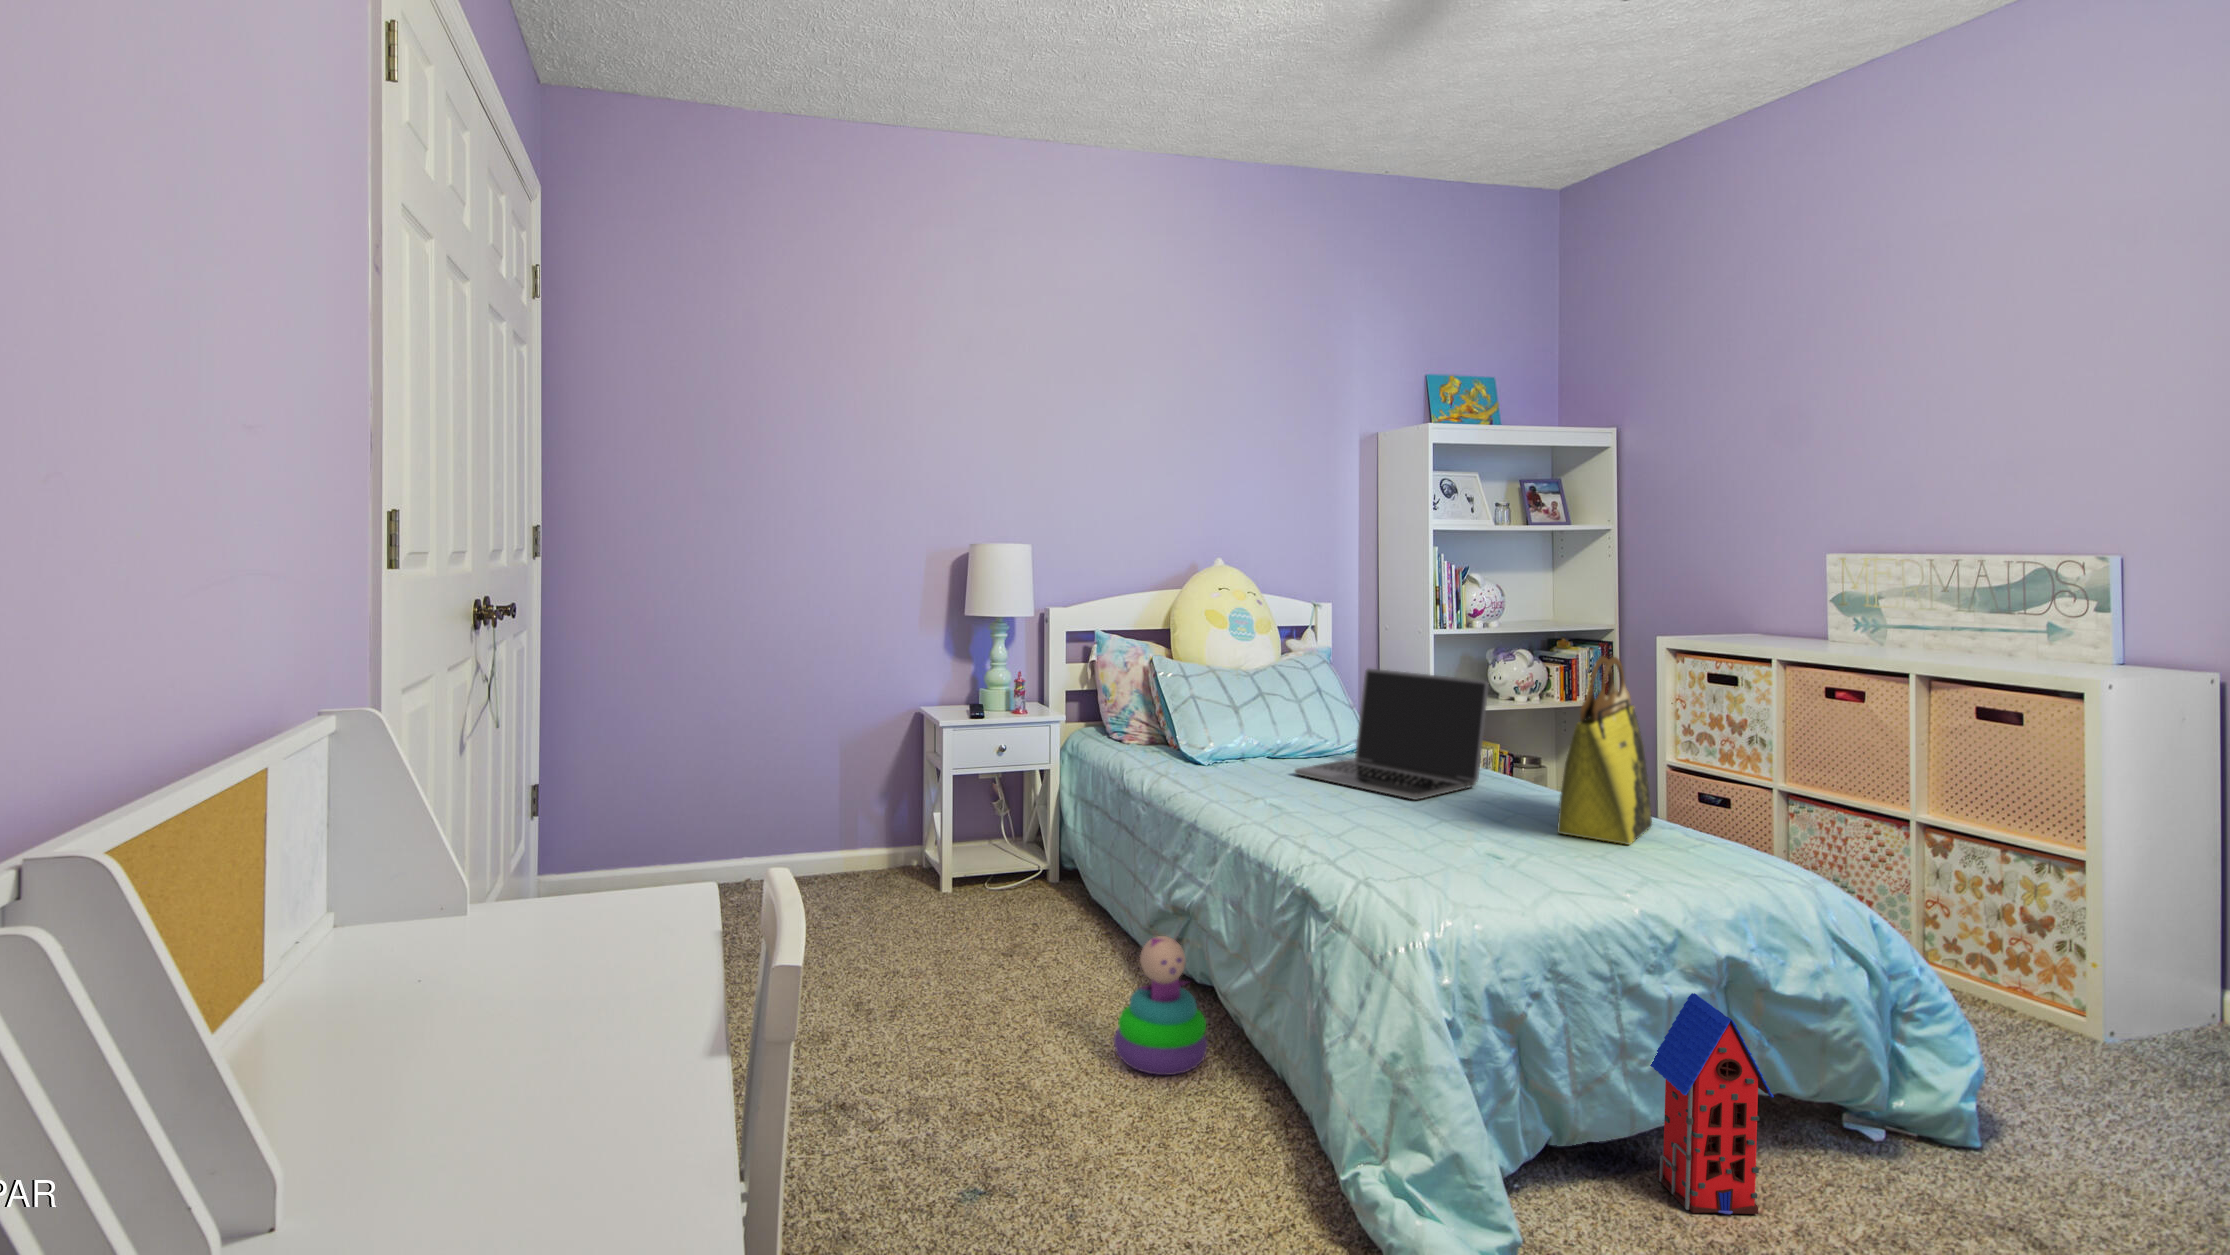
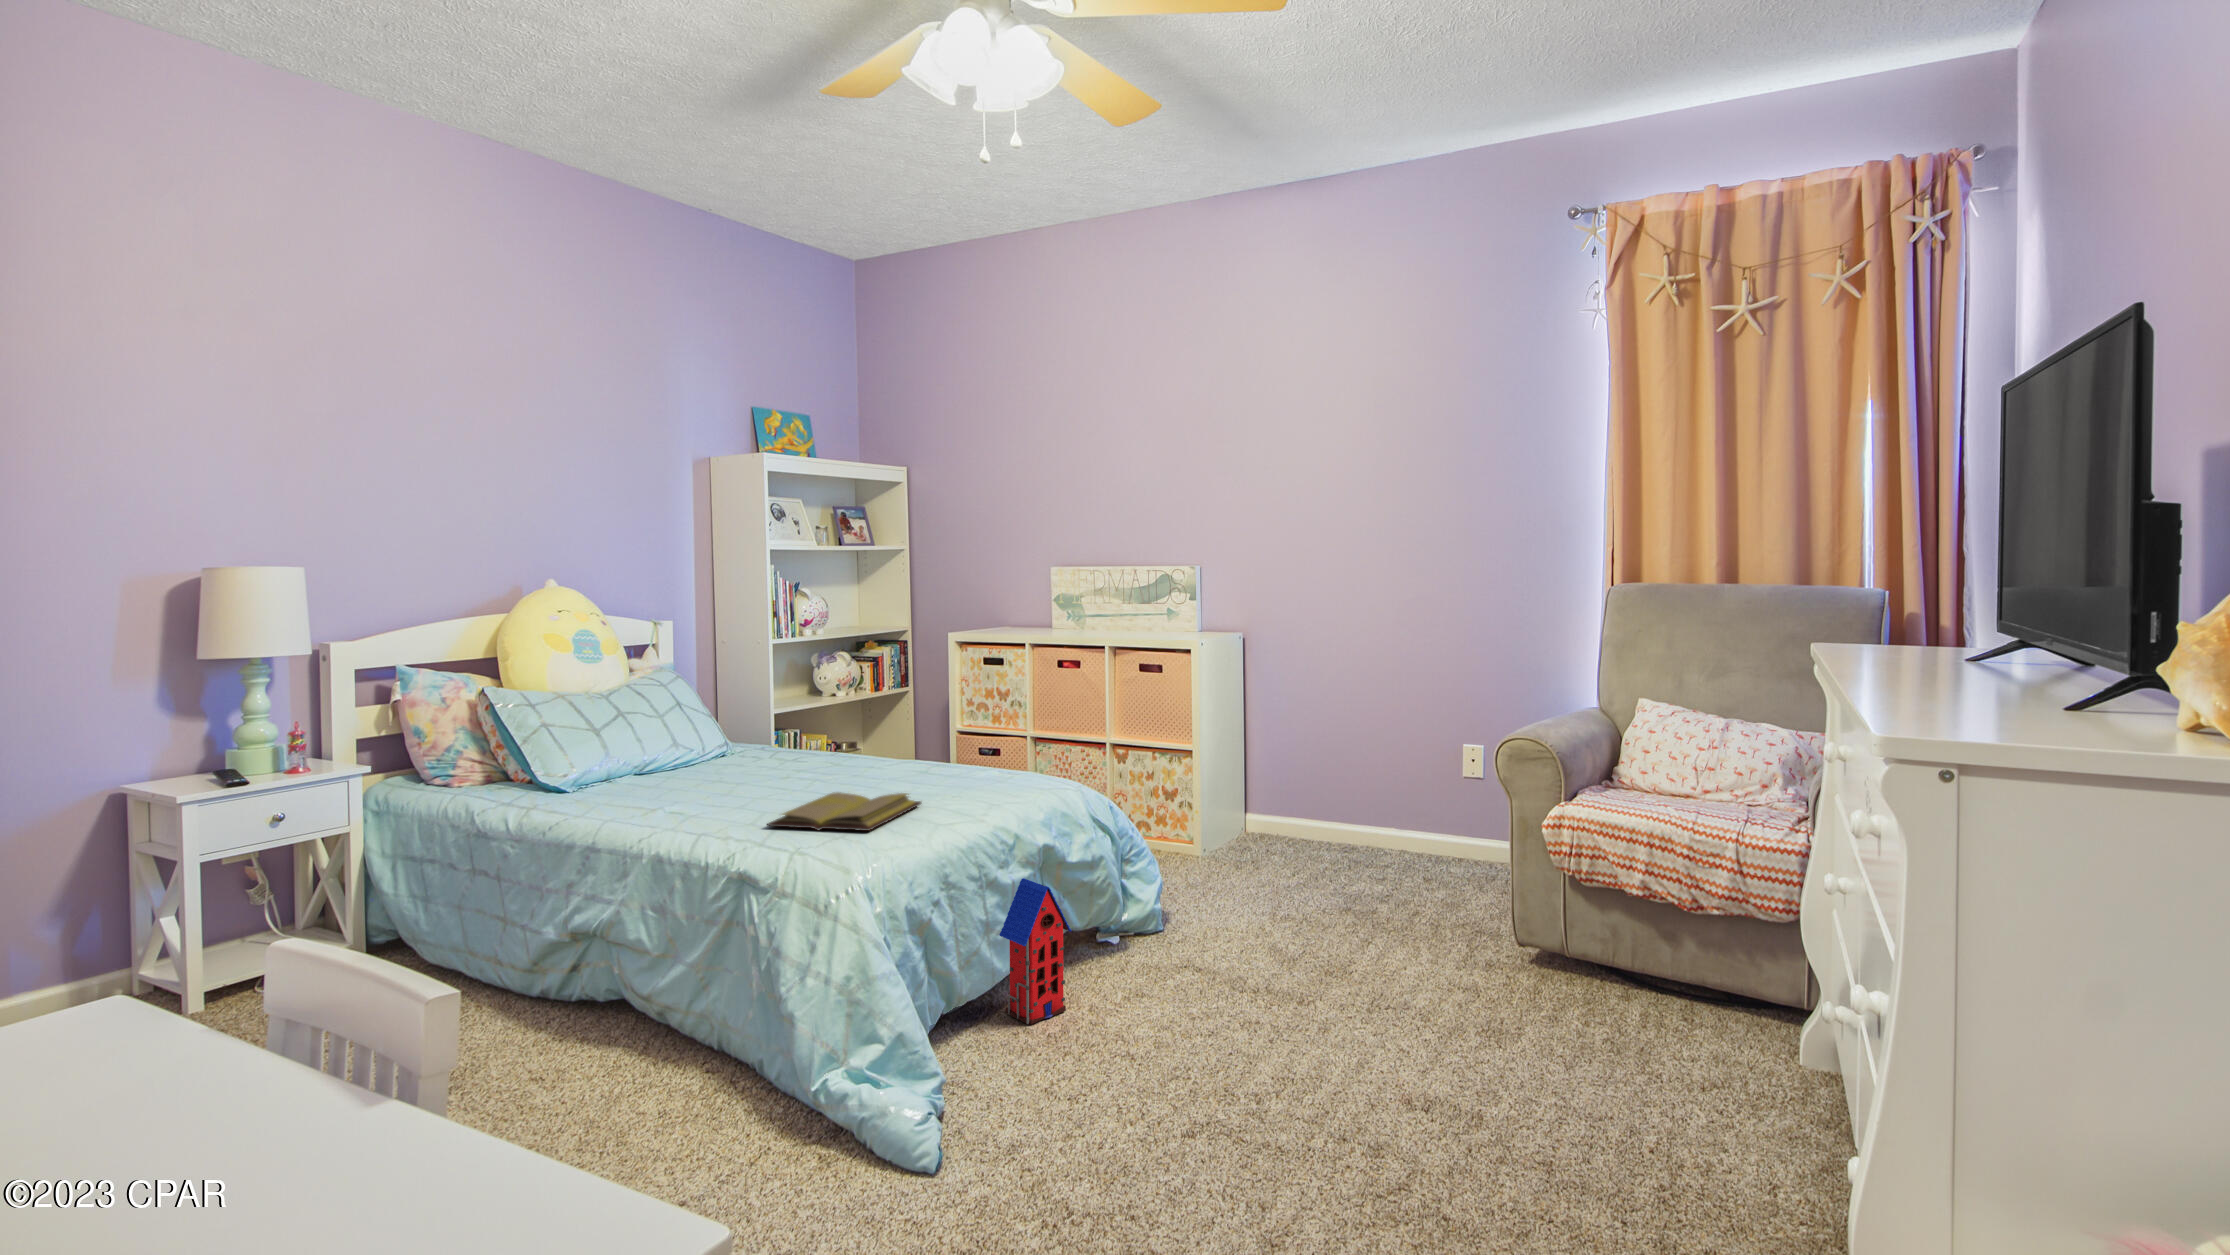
tote bag: present [1557,656,1652,845] -> none [918,651,977,791]
laptop: present [1295,669,1488,800] -> none [676,679,846,787]
diary: none [1351,815,1552,874] -> present [767,792,921,831]
stacking toy: present [1114,936,1207,1075] -> none [534,957,638,1094]

